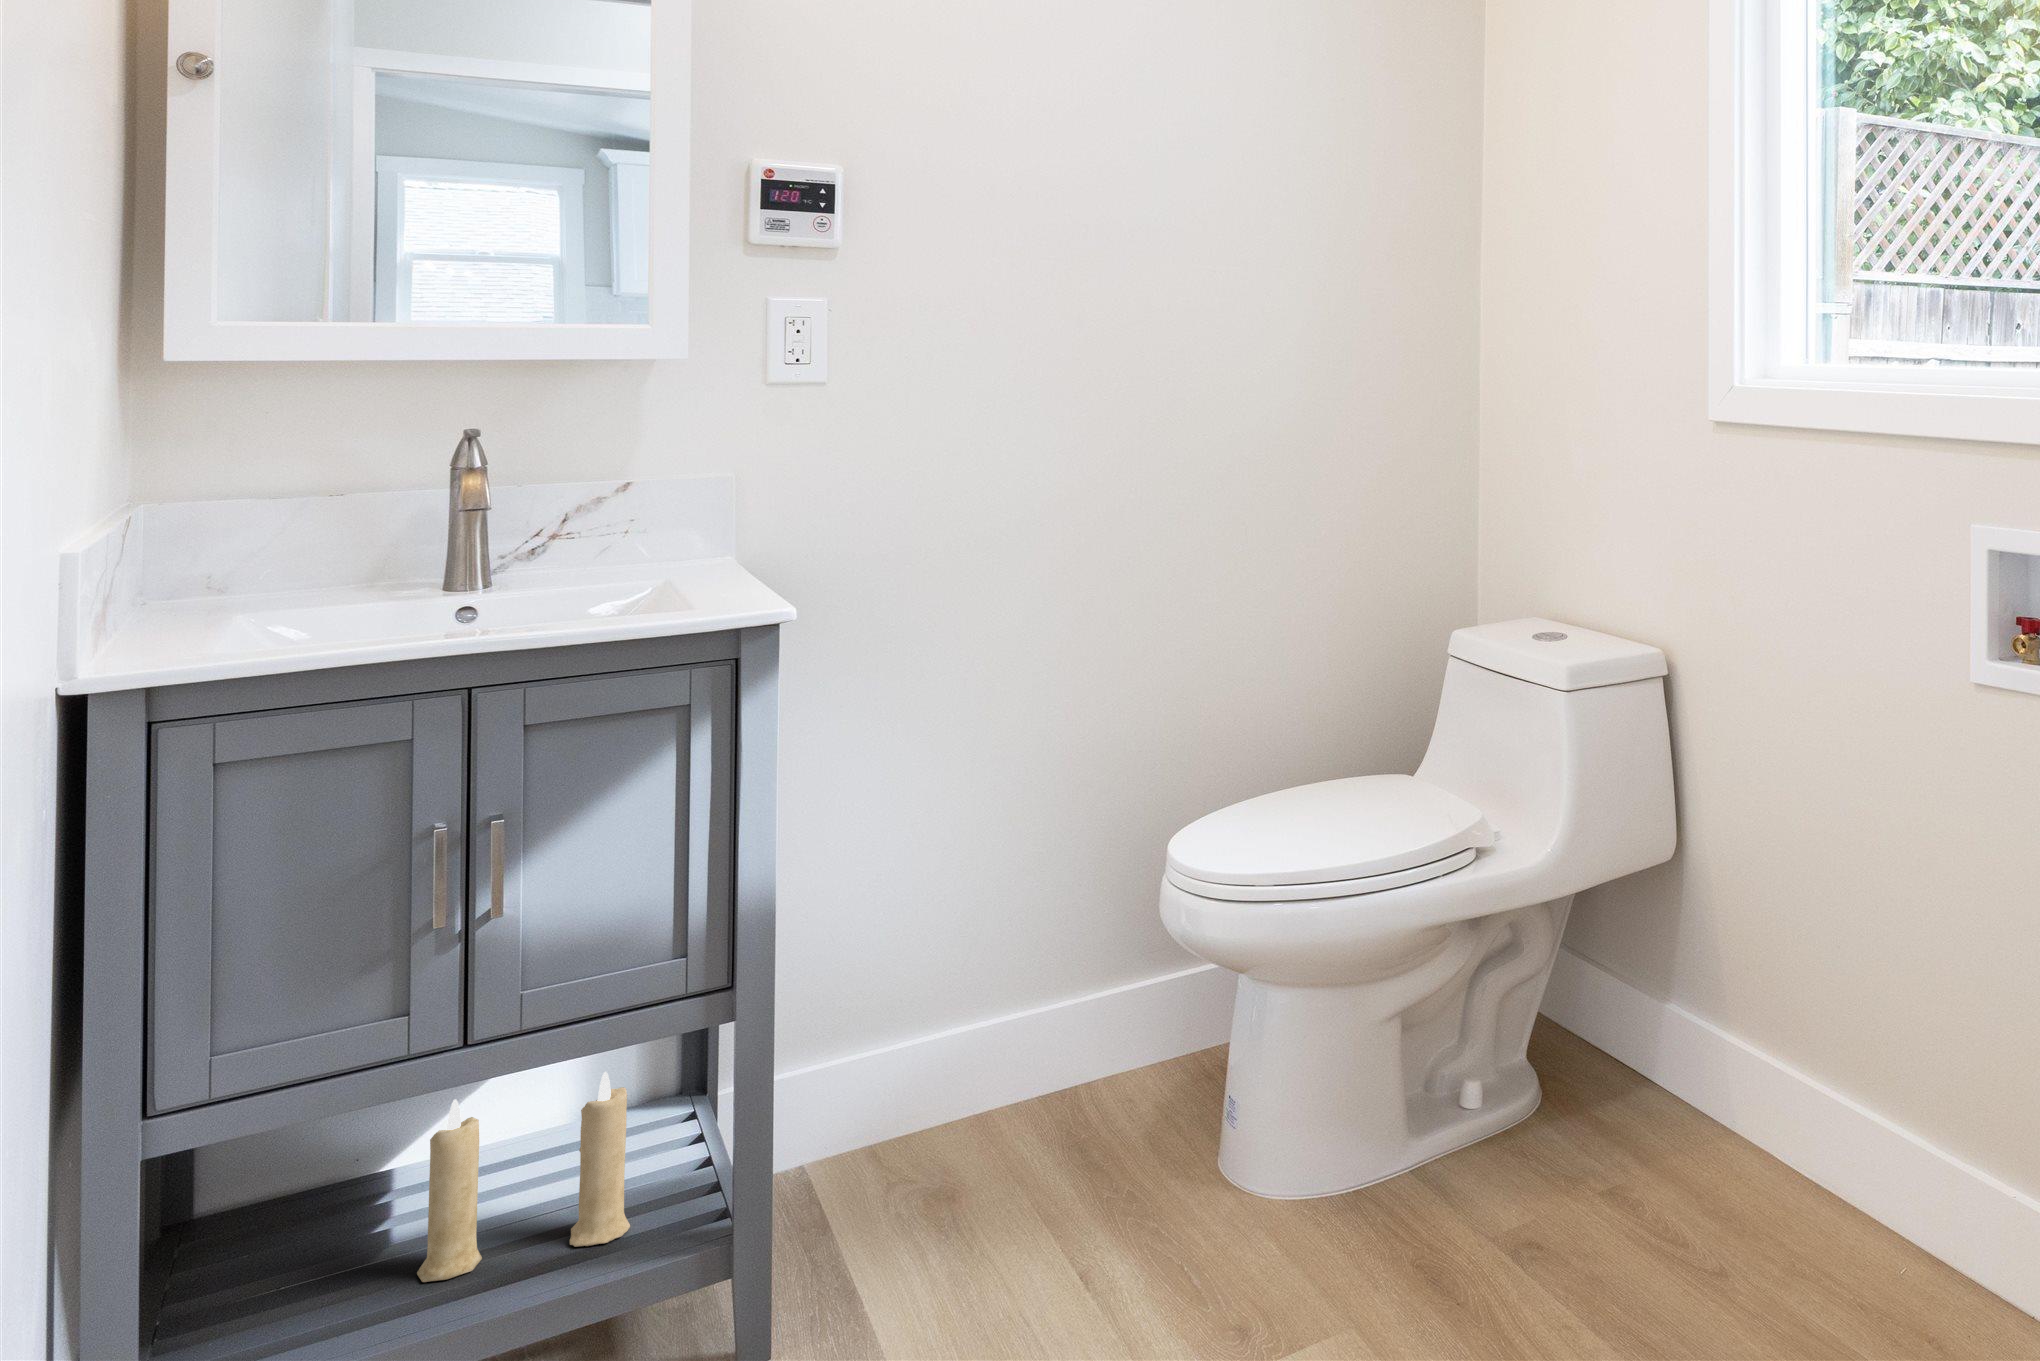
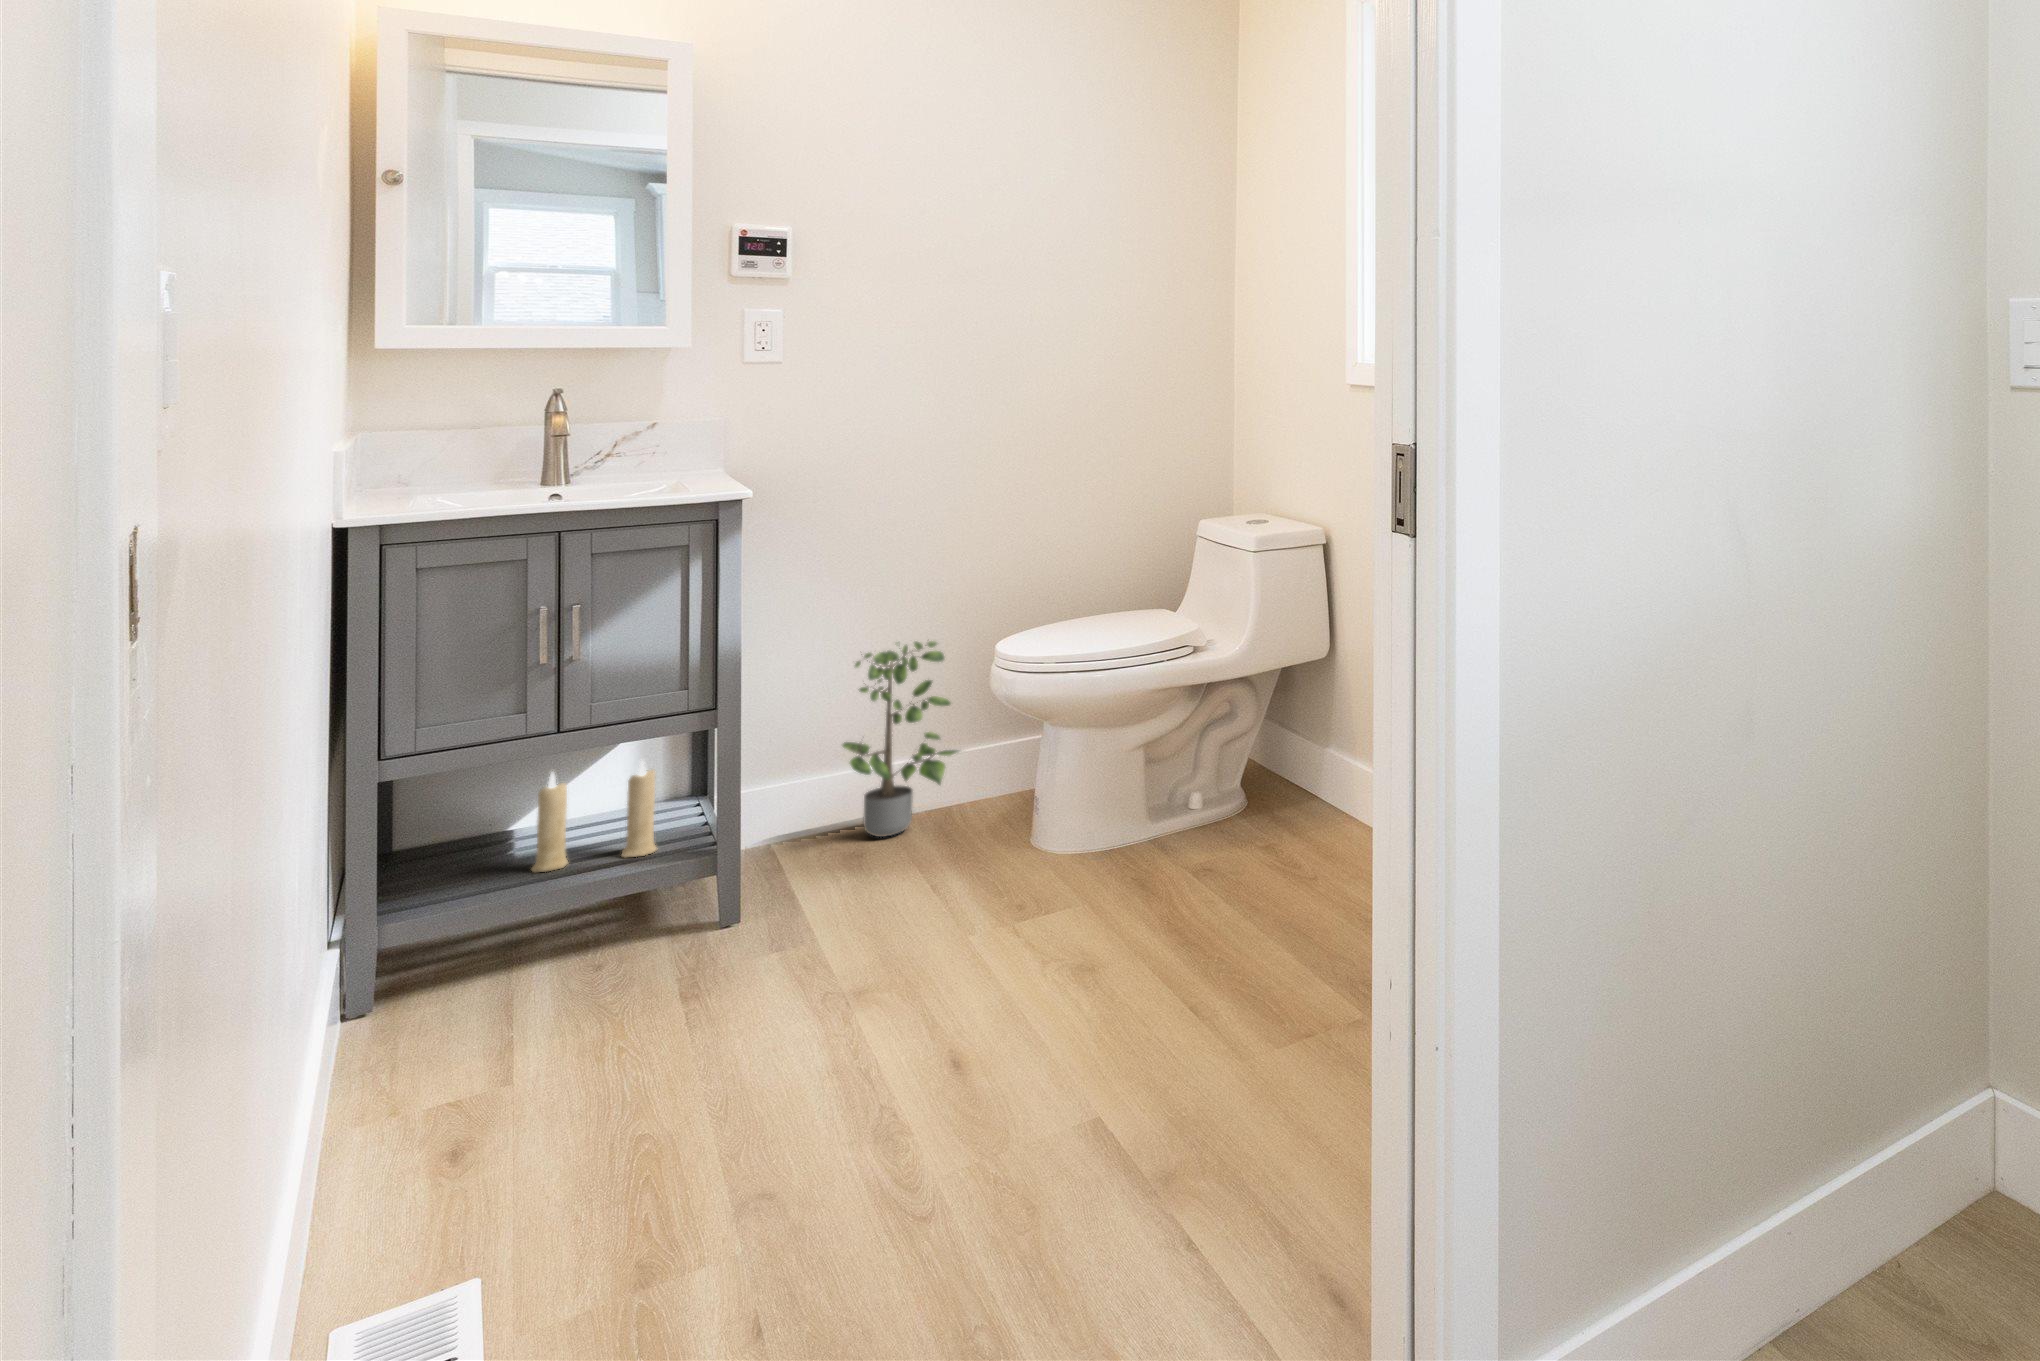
potted plant: none [916,822,1108,1155] -> present [843,641,959,837]

